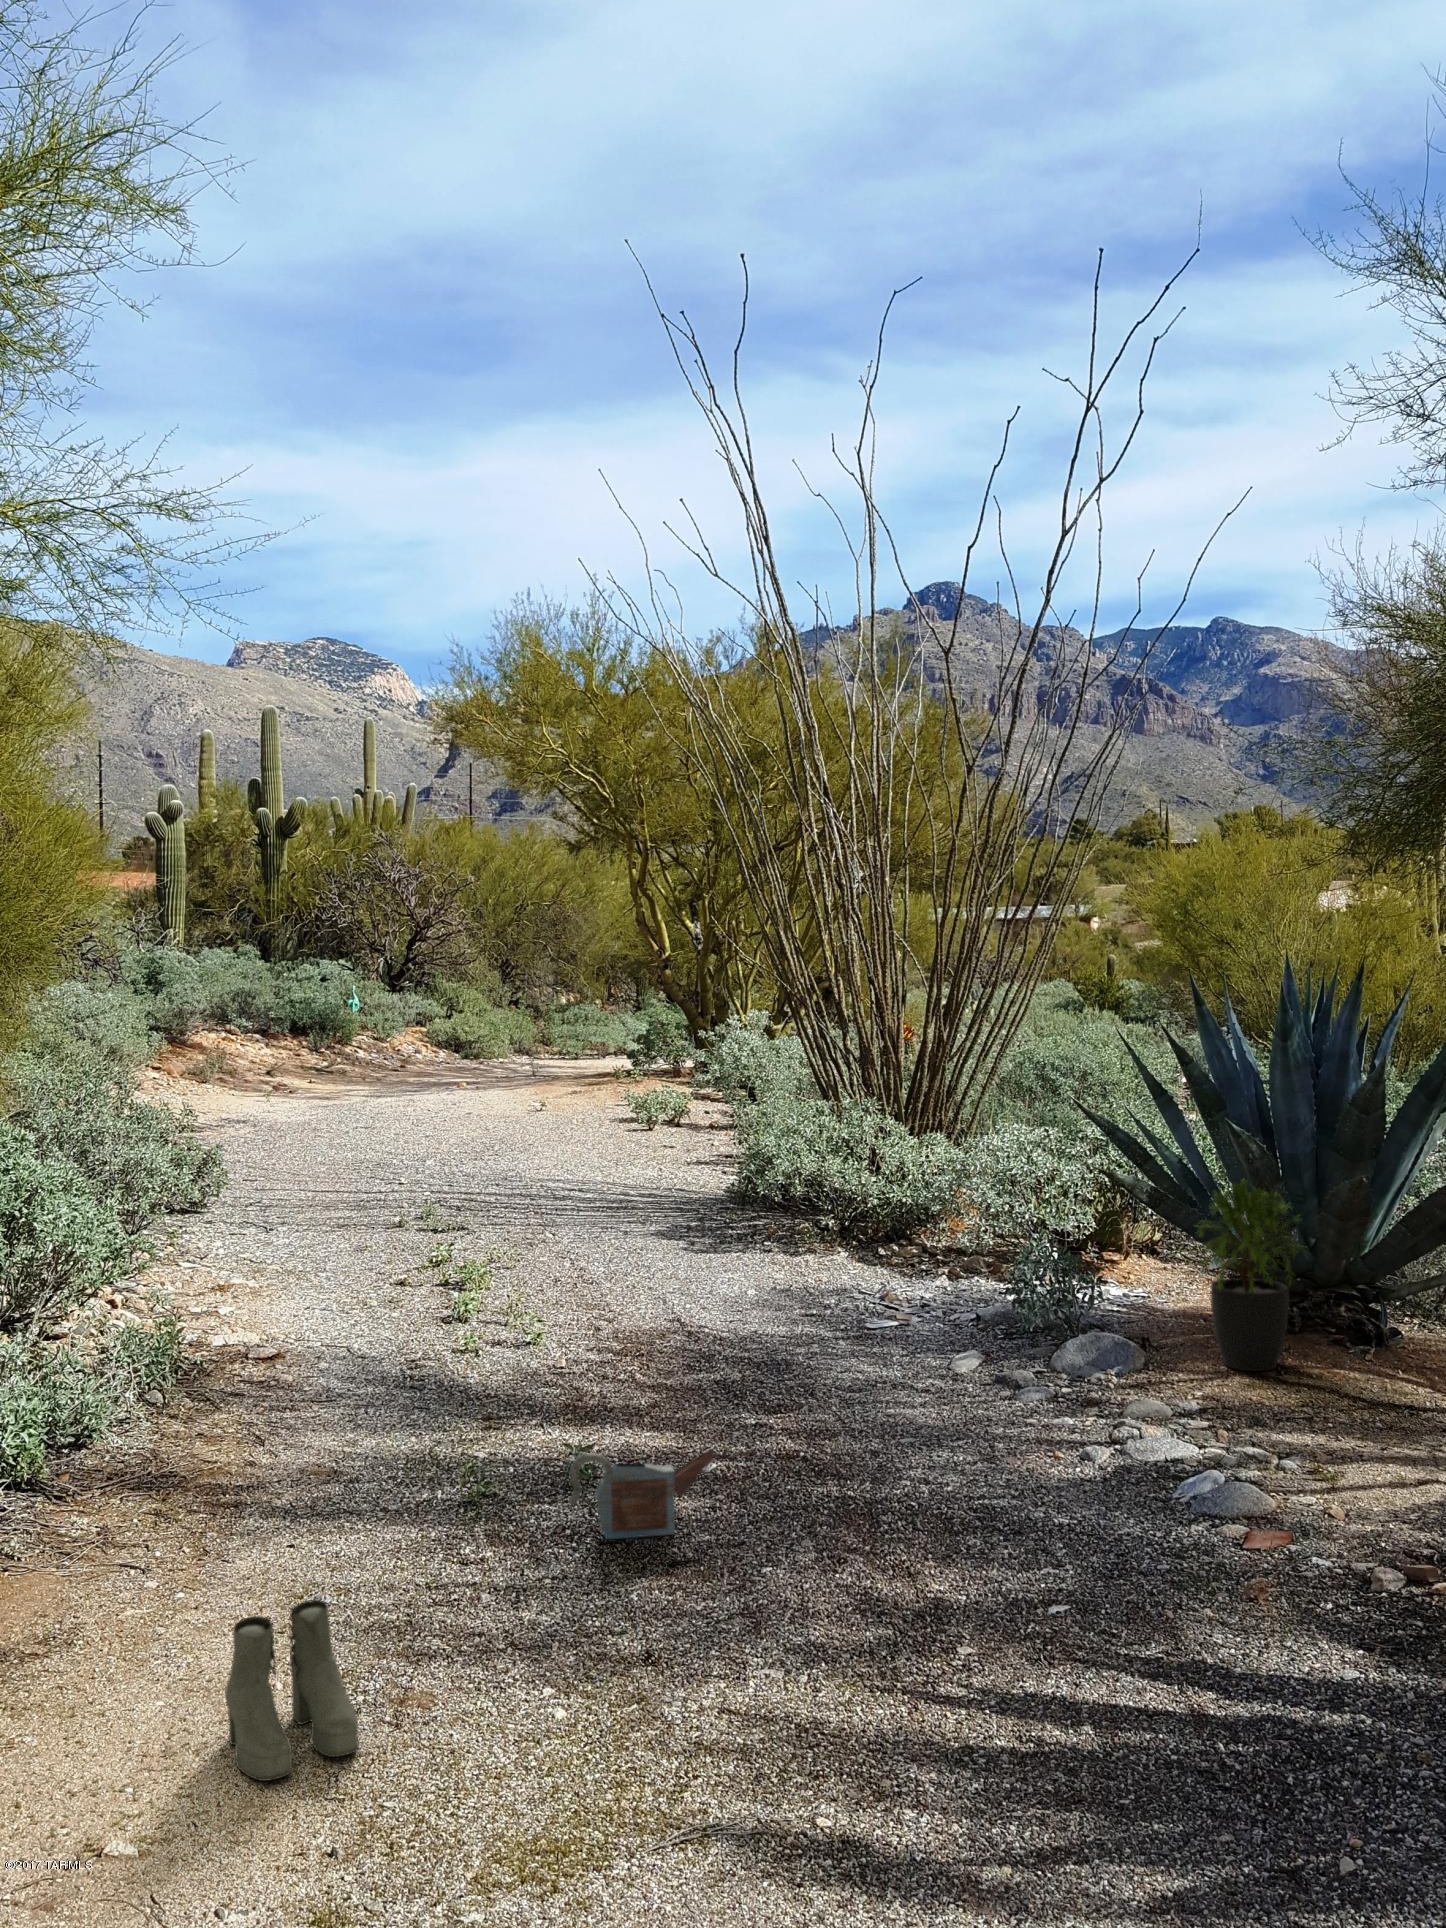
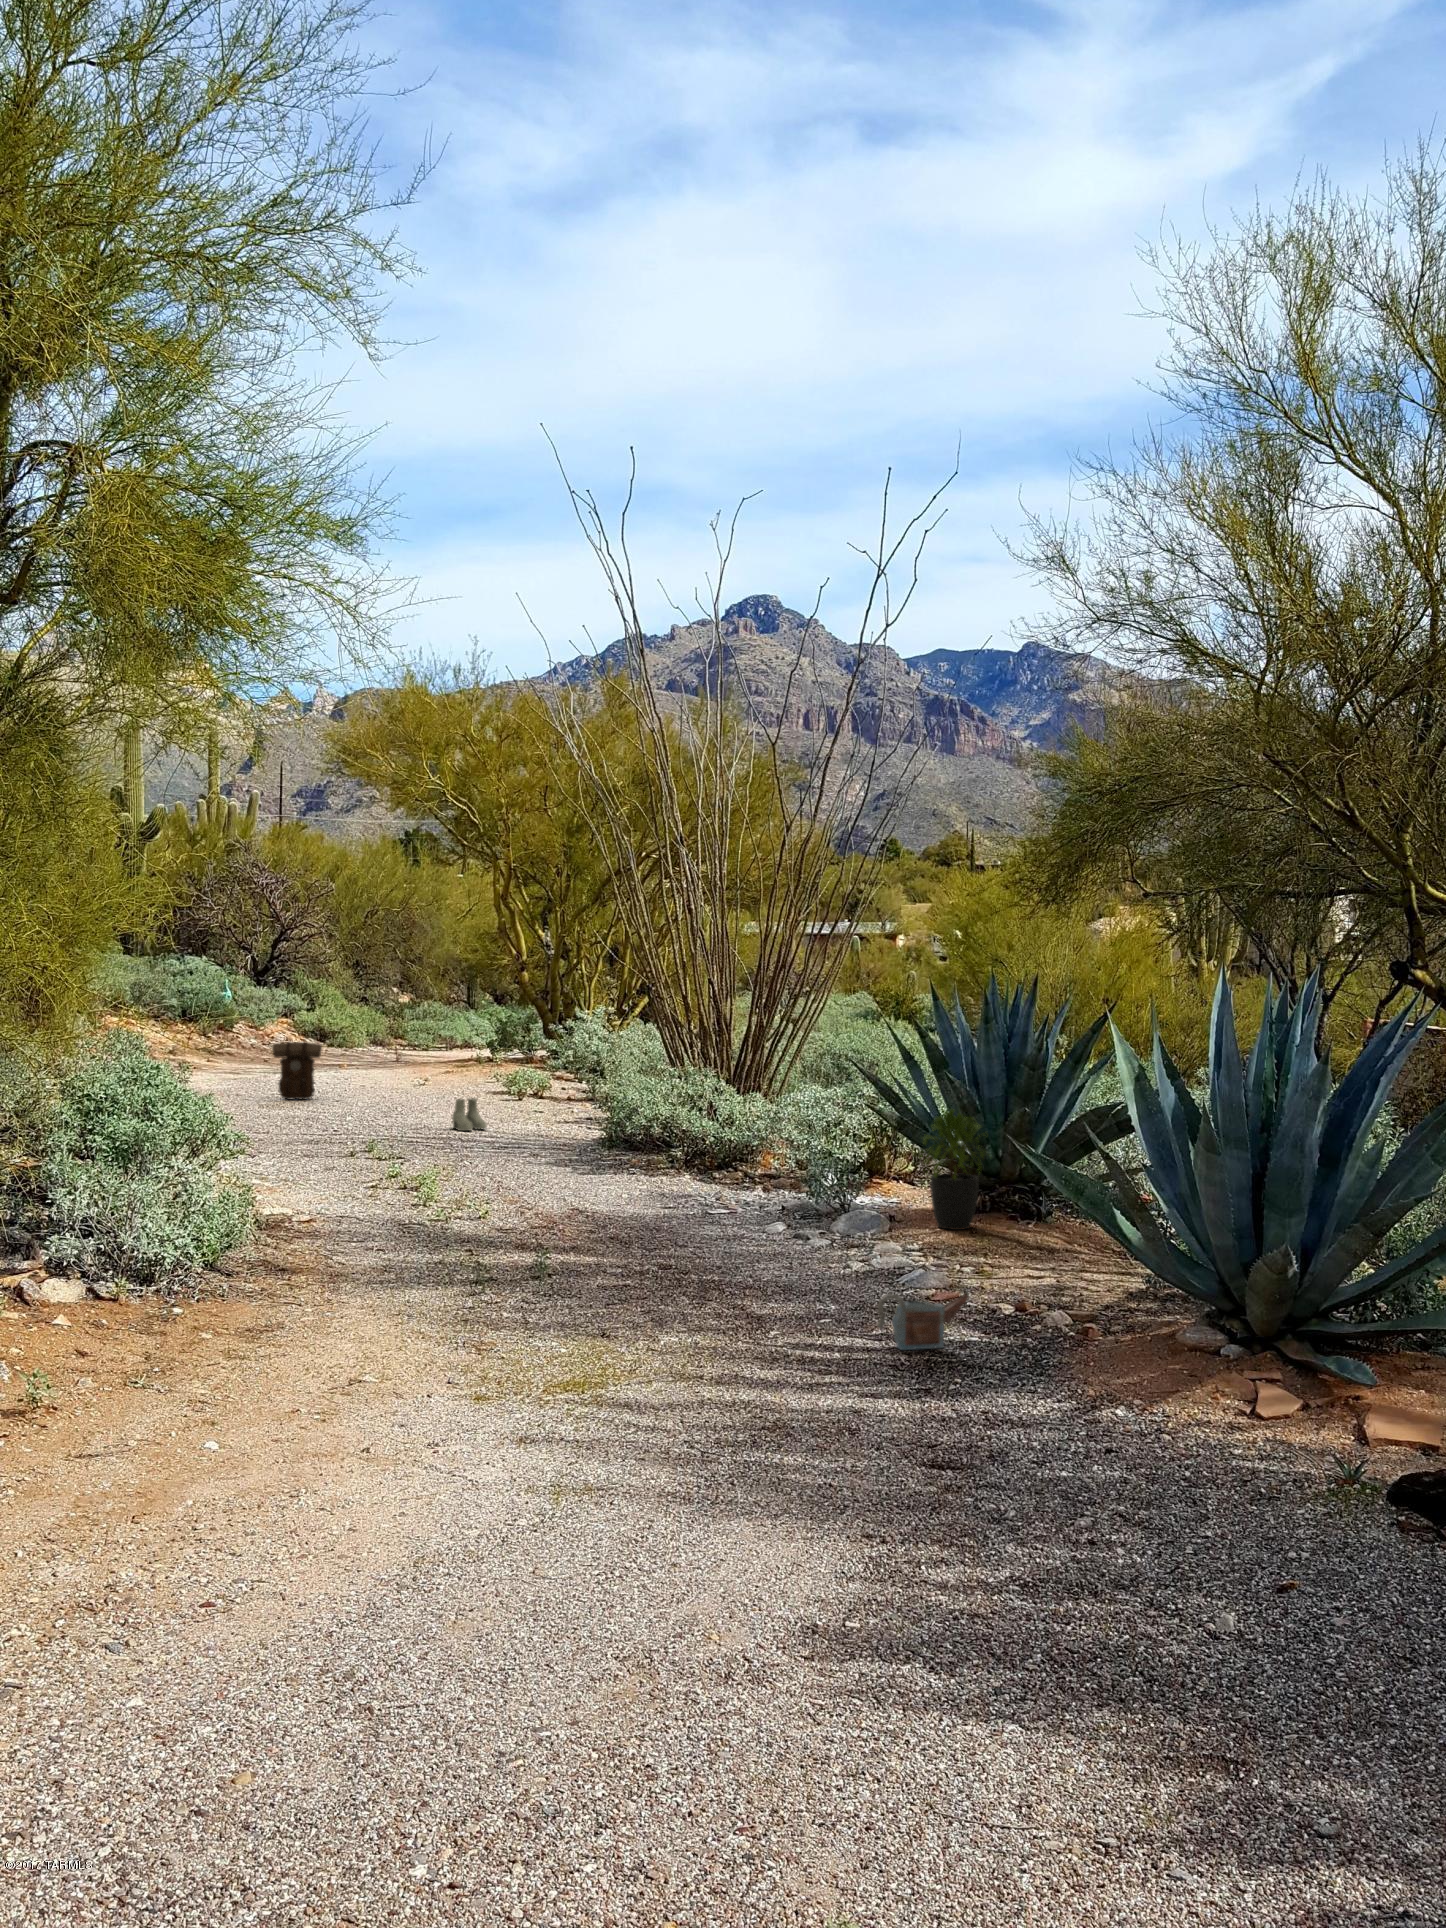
backpack: none [349,1064,409,1134] -> present [272,1042,322,1100]
watering can: present [568,1450,716,1539] -> present [877,1294,969,1350]
boots: present [225,1600,359,1781] -> present [452,1098,486,1131]

